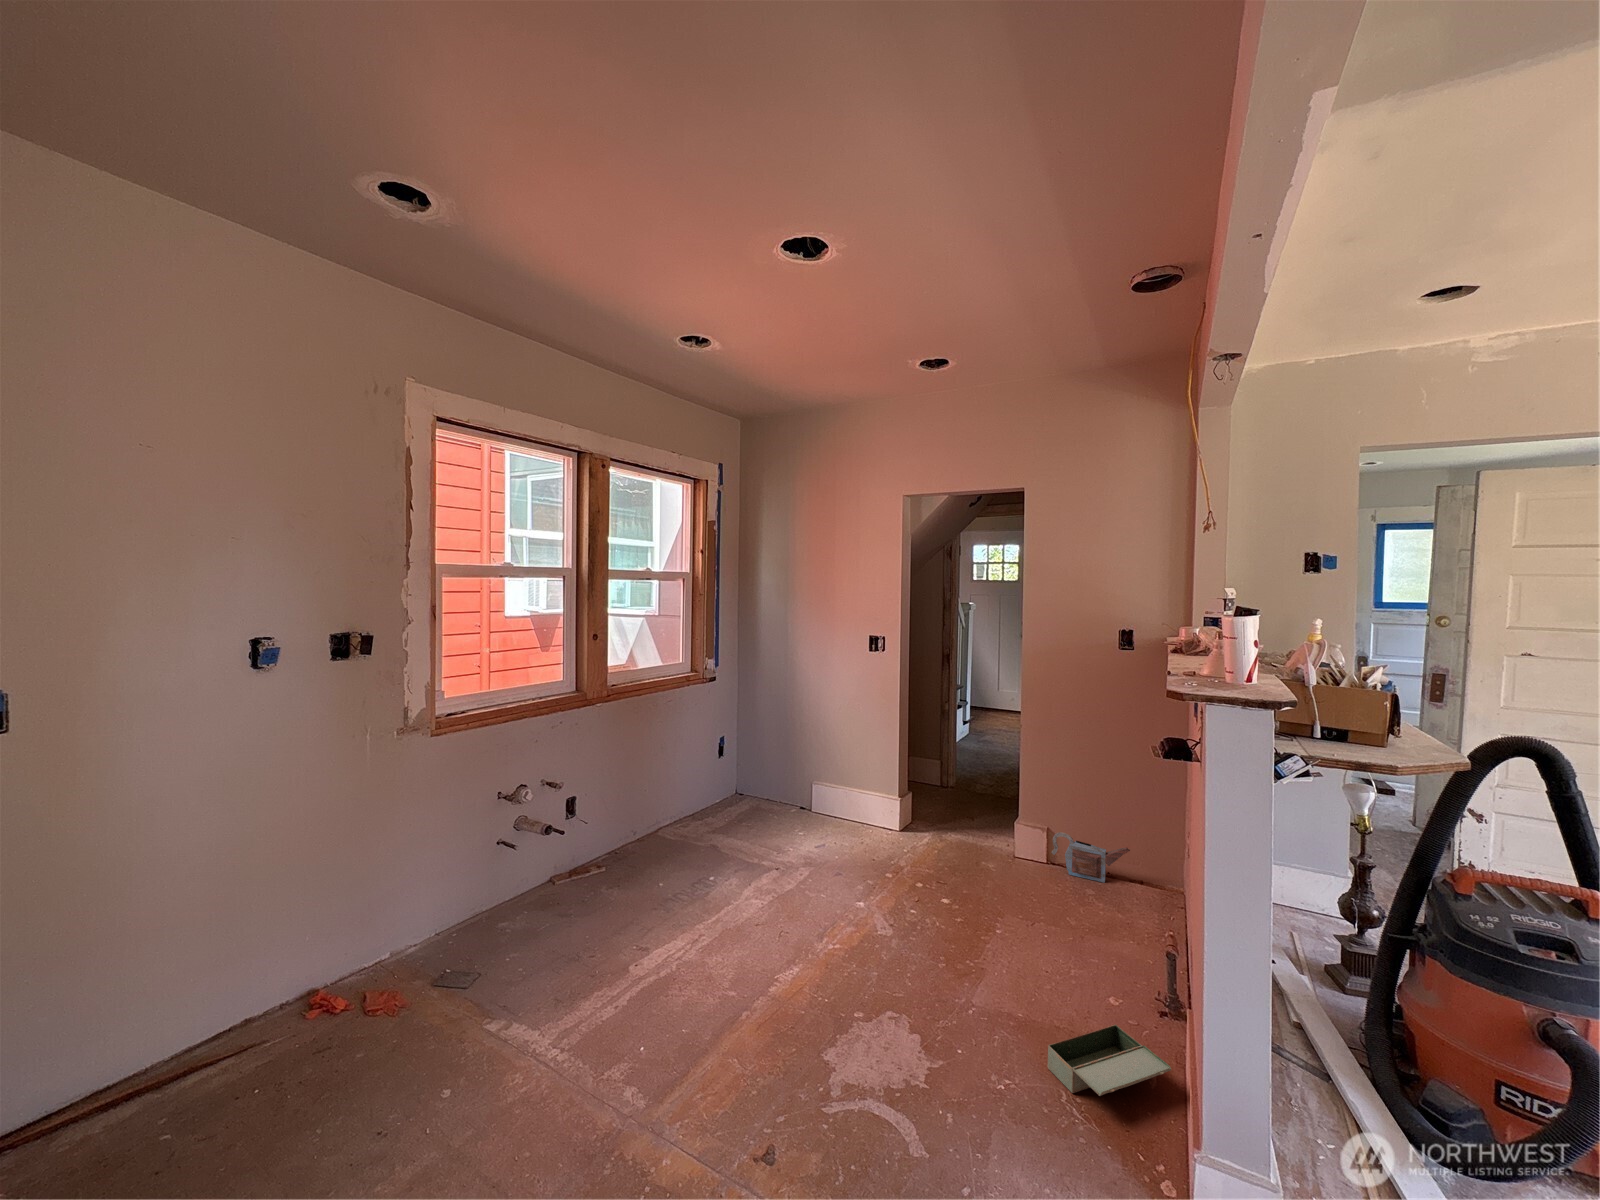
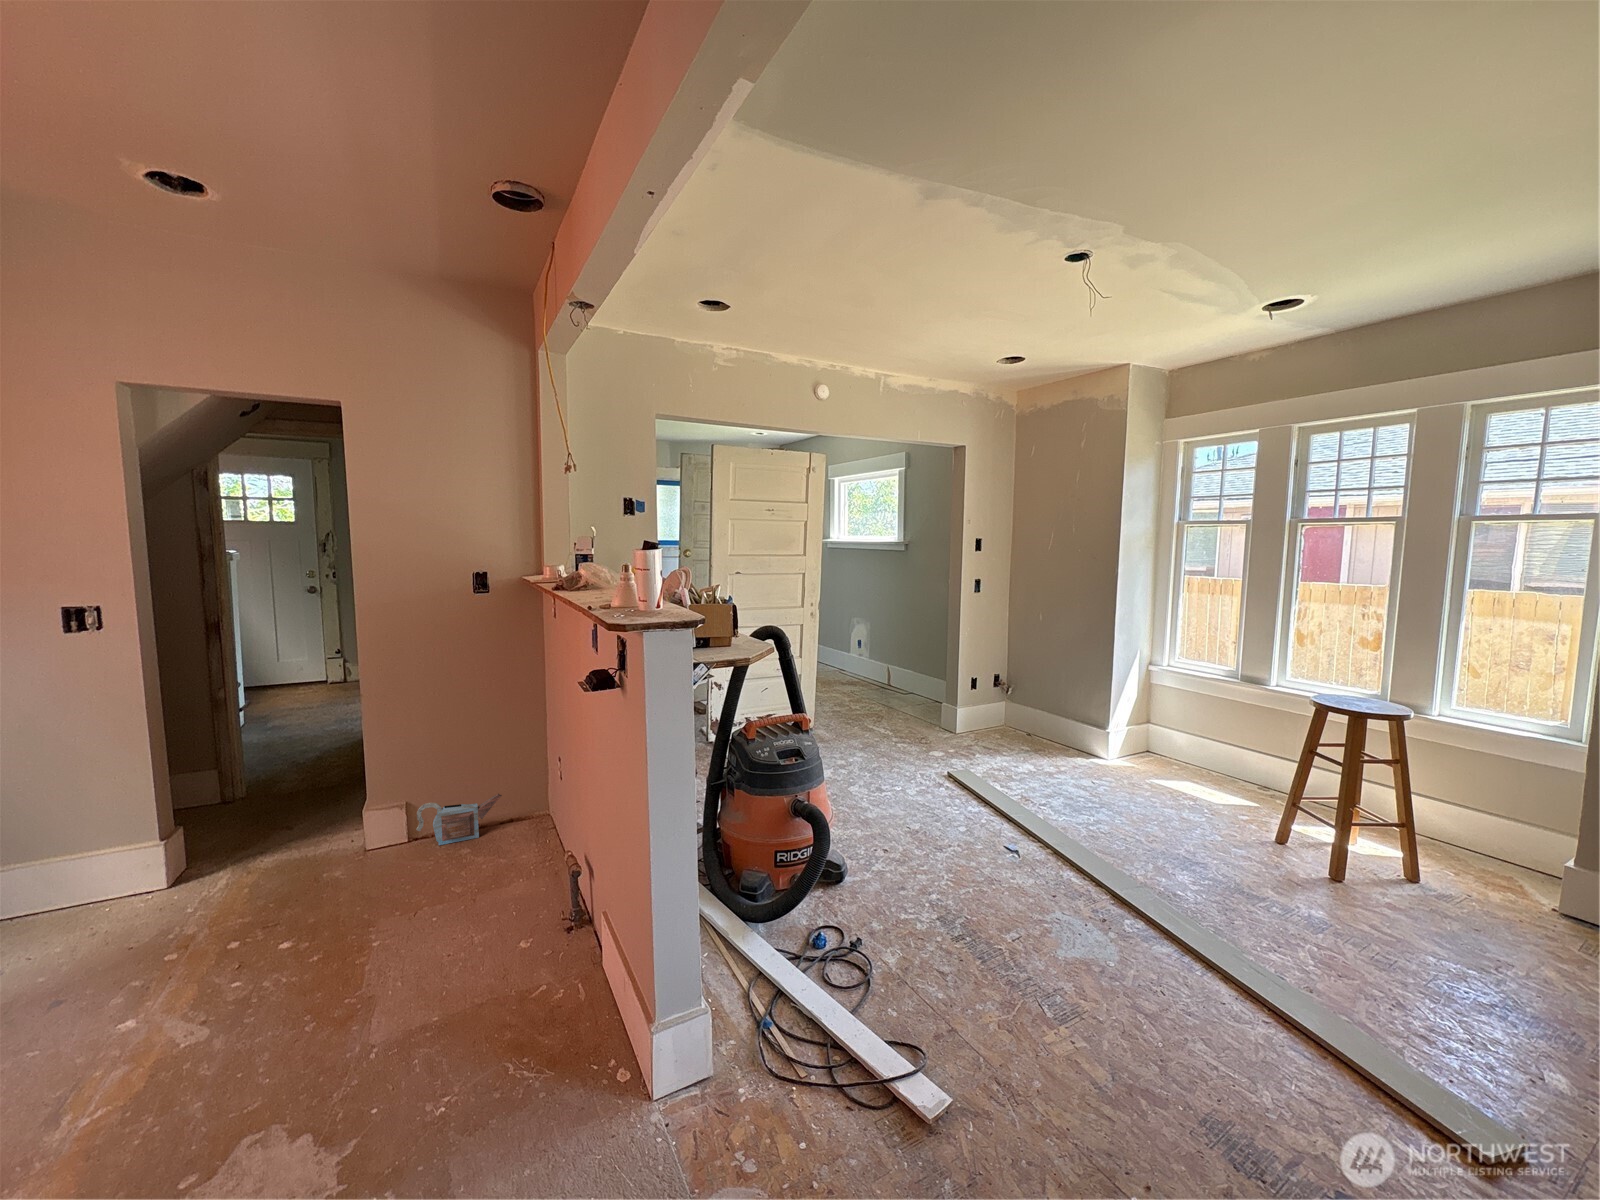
toolbox: present [1048,1024,1171,1096] -> none [482,964,595,1057]

